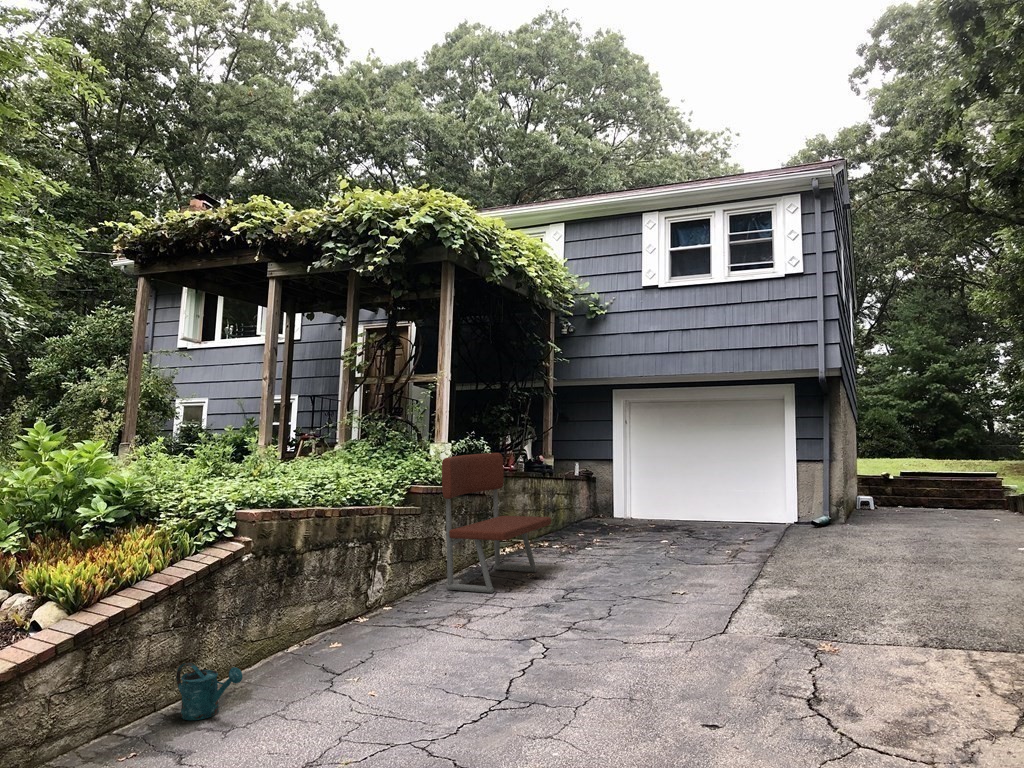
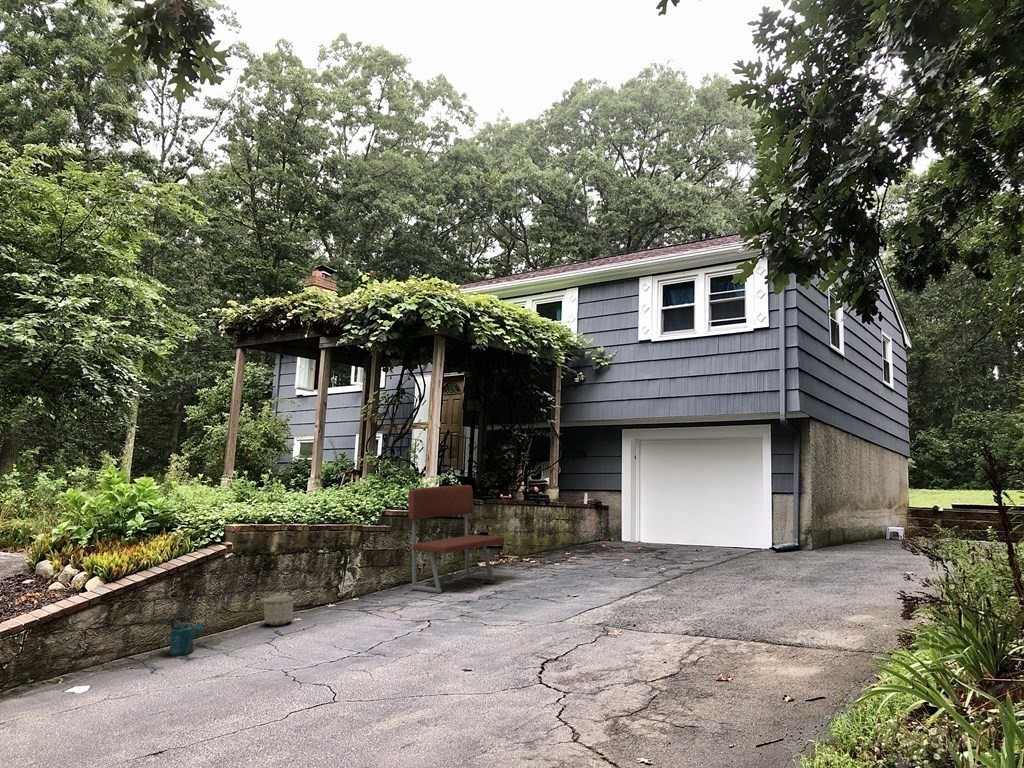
planter: none [292,611,335,656] -> present [264,596,294,626]

